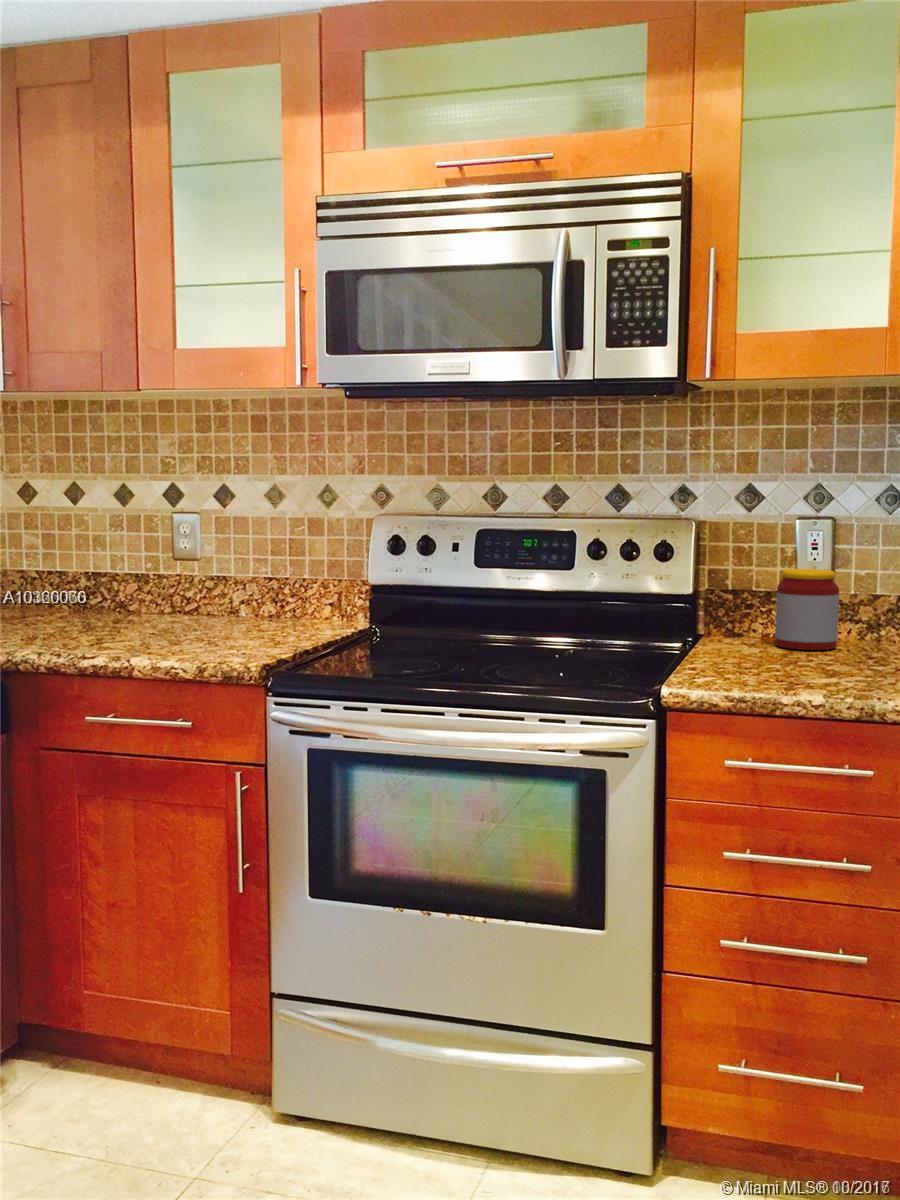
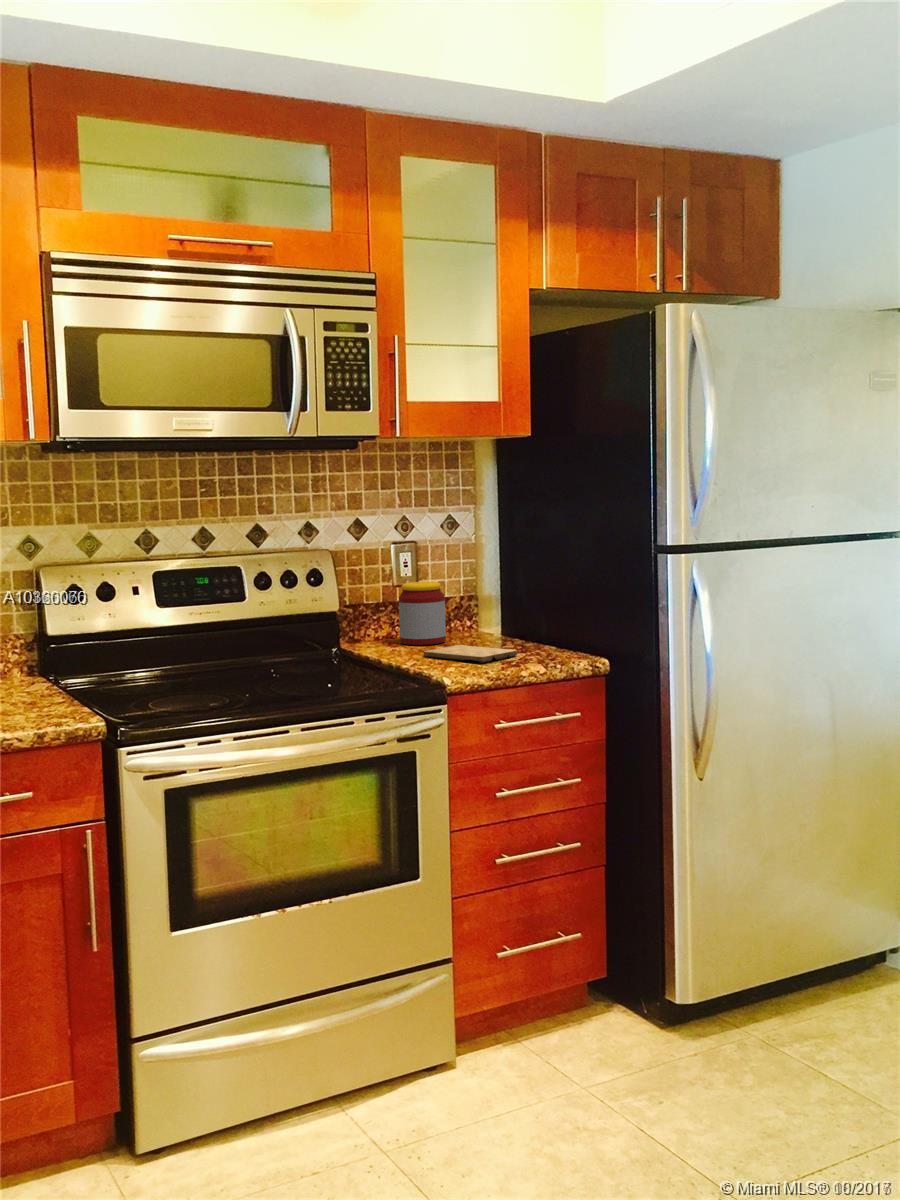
cutting board: none [742,653,846,677] -> present [424,645,517,662]

